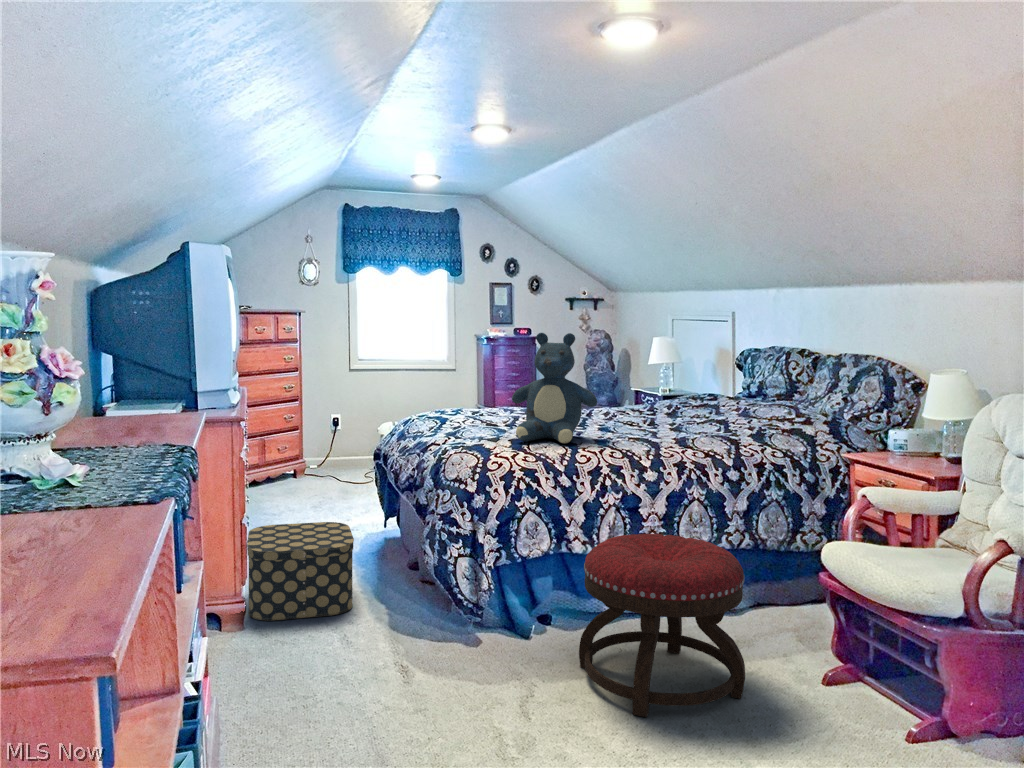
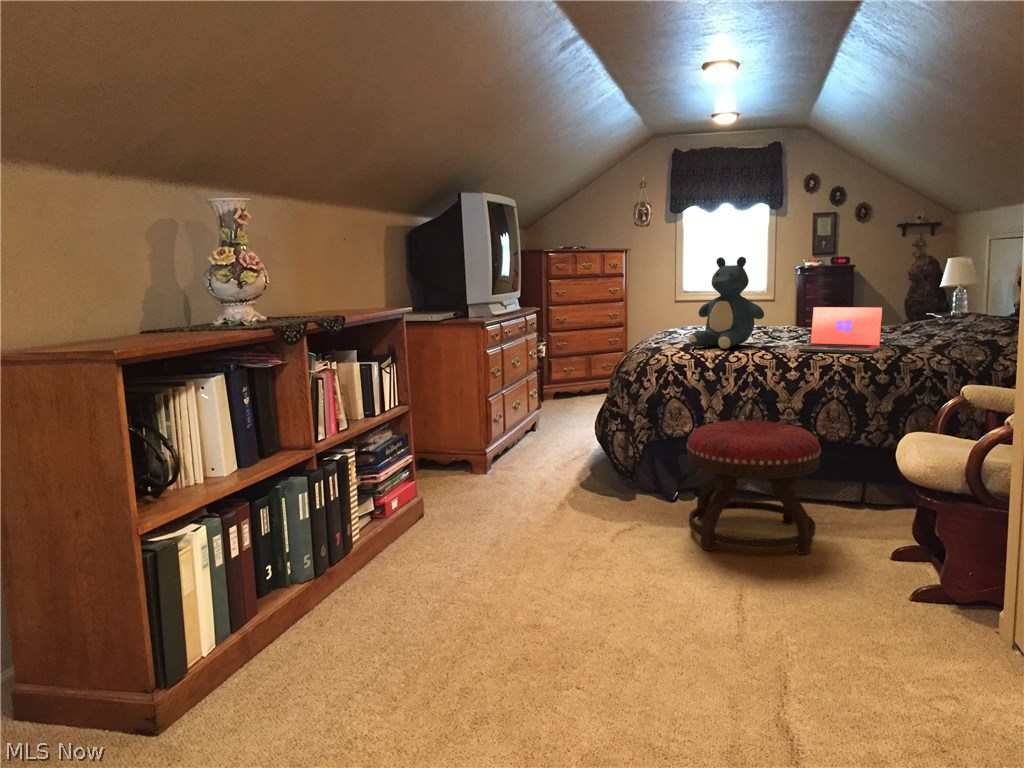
laptop: none [646,393,732,447] -> present [798,307,883,354]
storage box: present [247,522,354,621] -> none [505,407,584,470]

